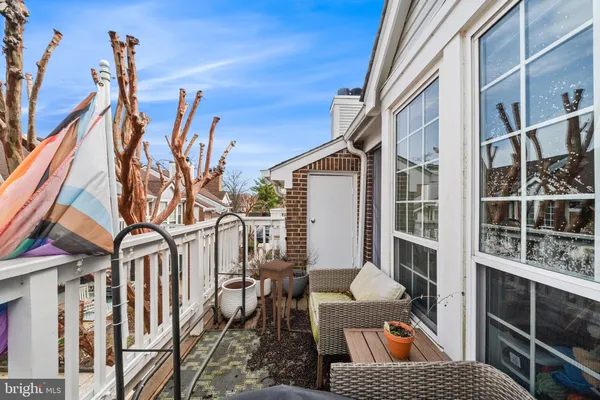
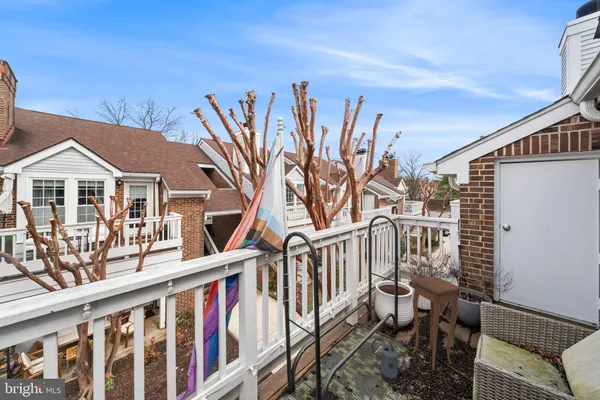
watering can: none [228,325,262,367] -> present [371,338,409,384]

